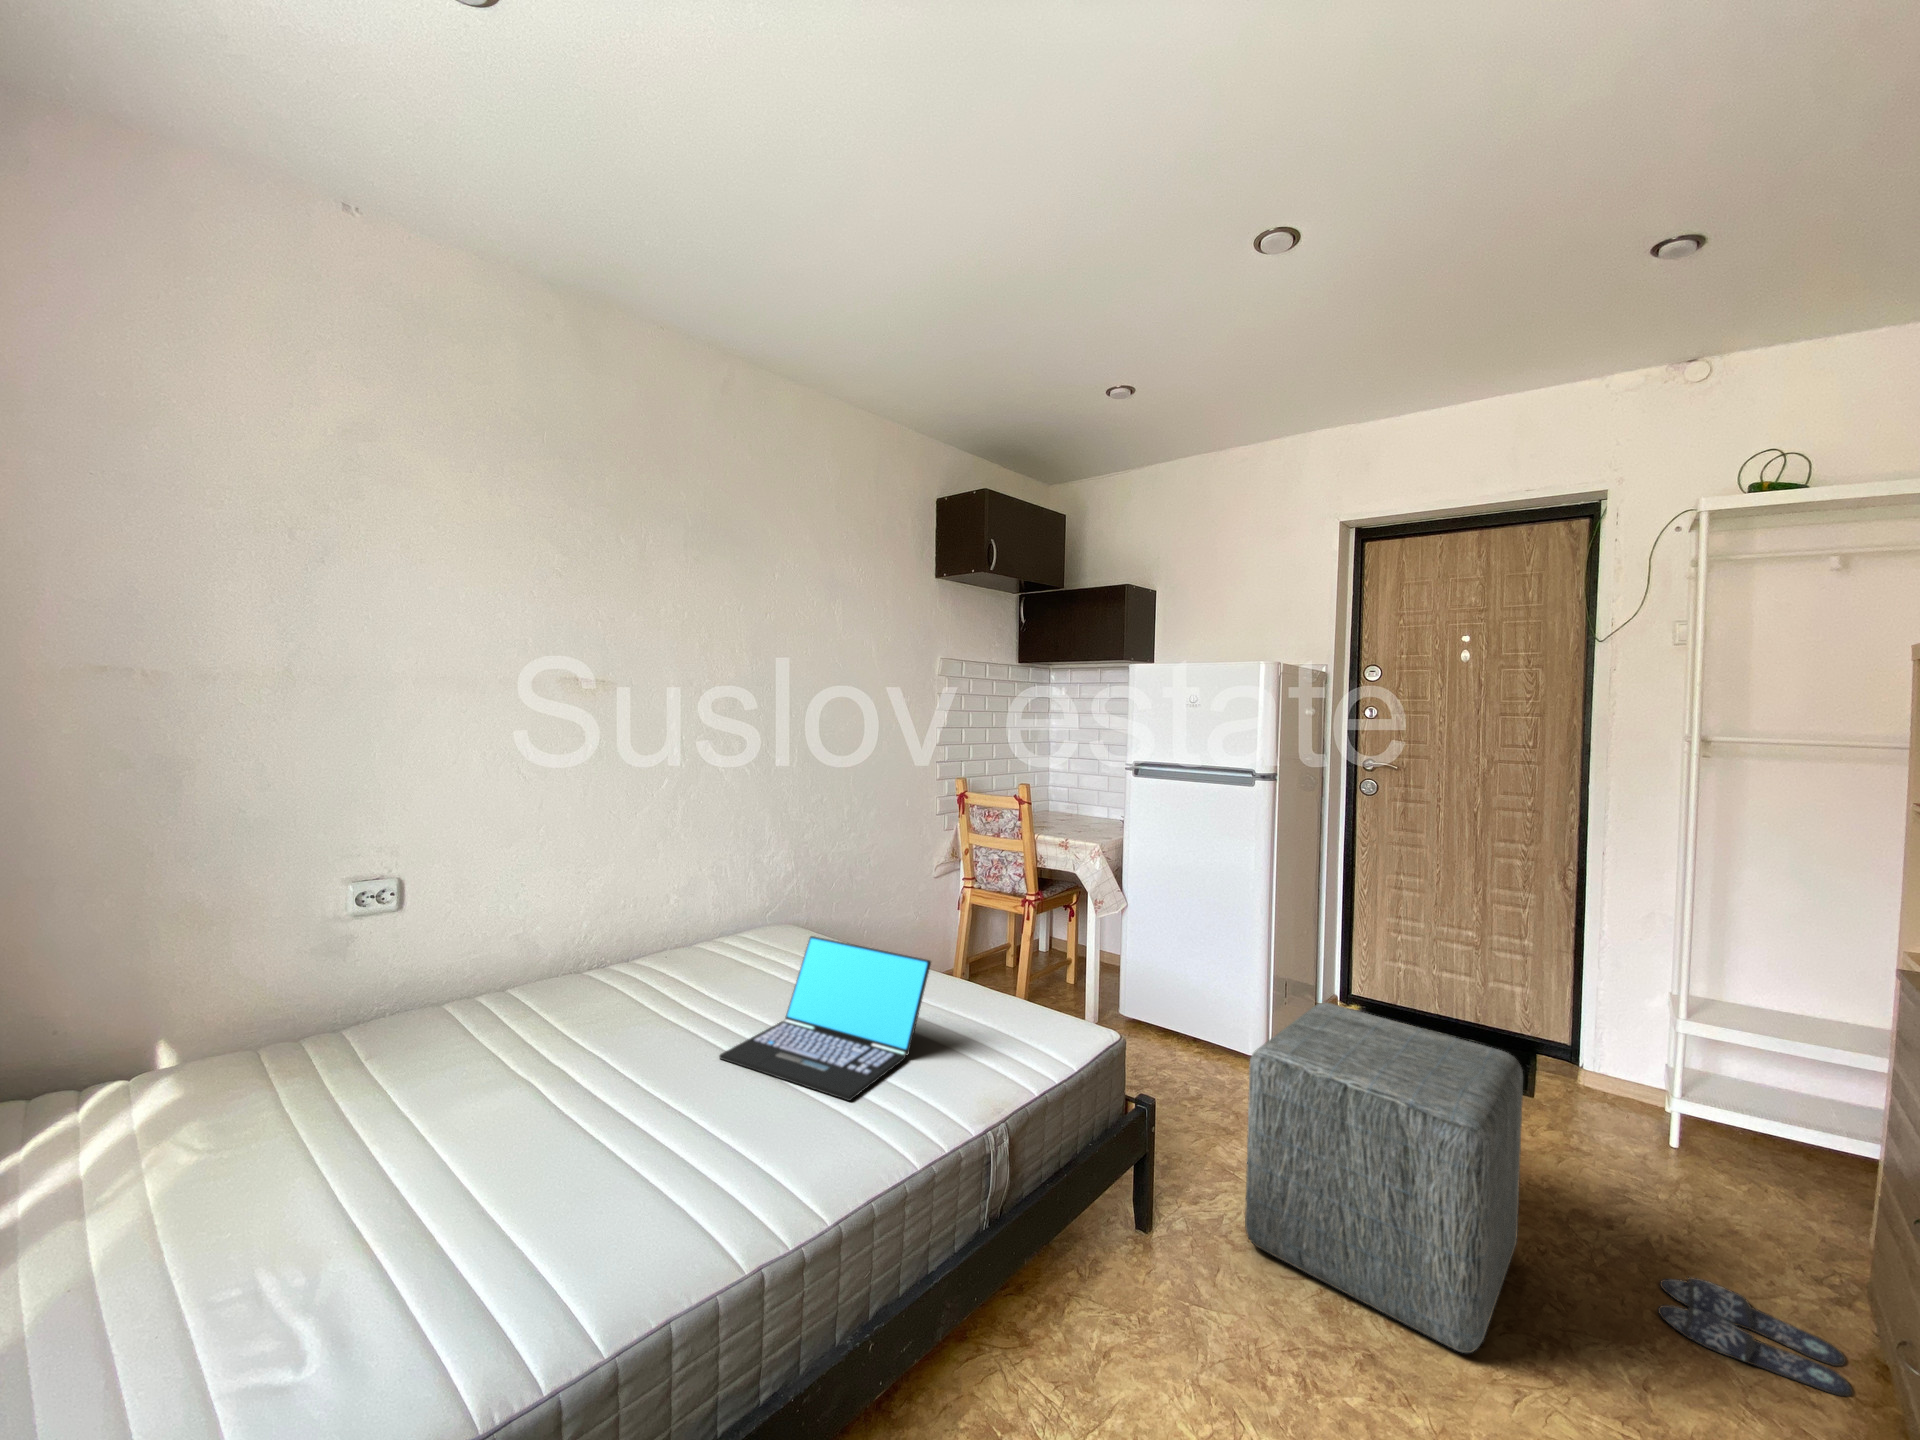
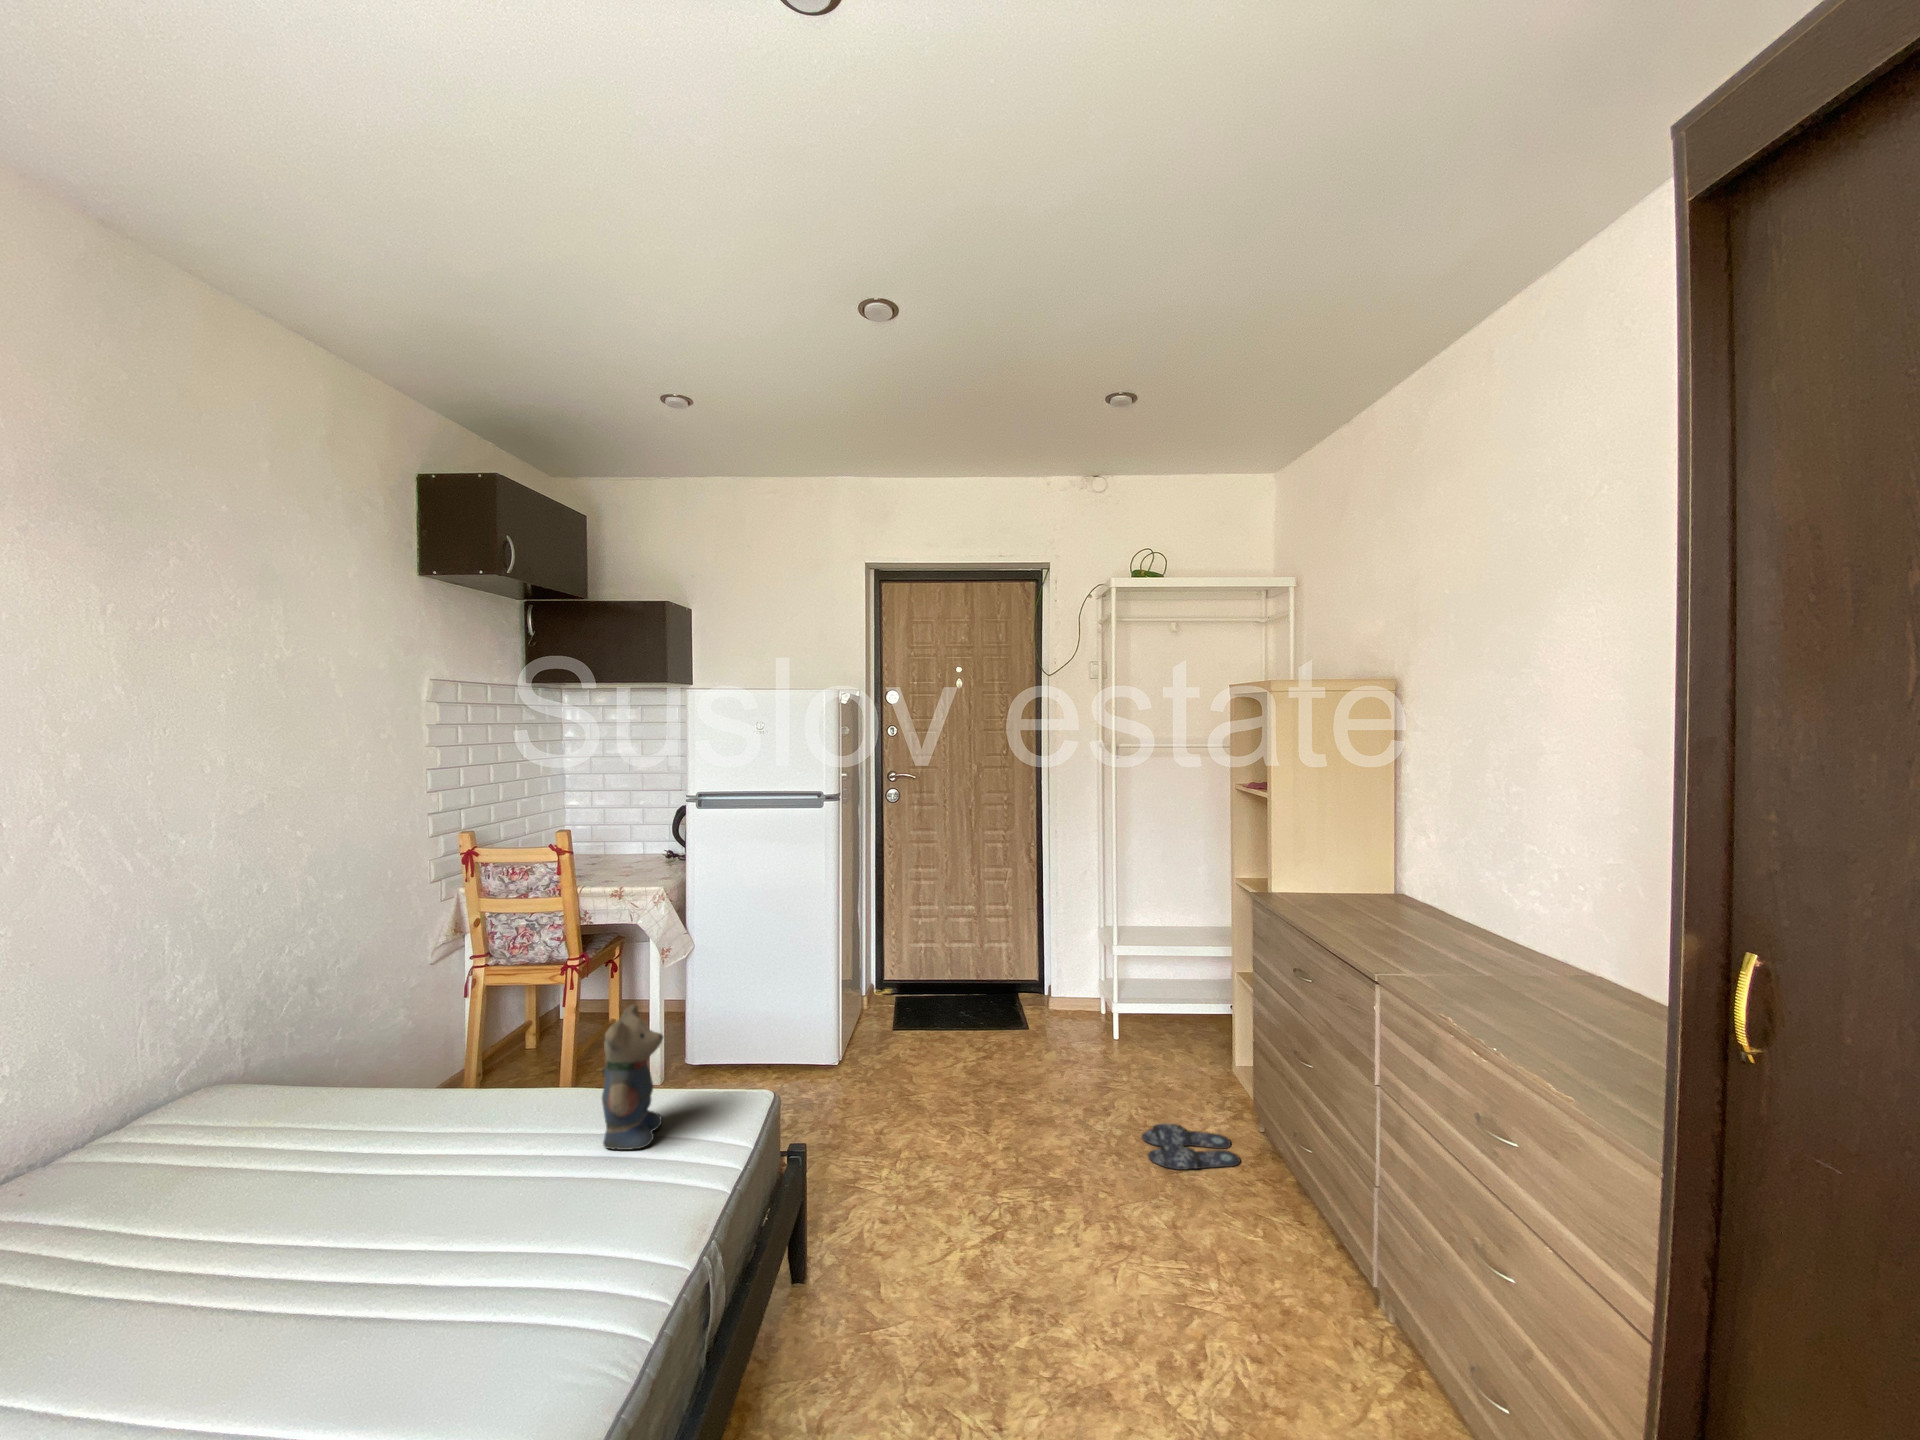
teddy bear: none [963,923,1011,1039] -> present [602,1004,663,1150]
laptop: present [719,936,931,1101] -> none [210,1074,571,1351]
ottoman: present [1245,1002,1523,1353] -> none [890,997,1081,1254]

